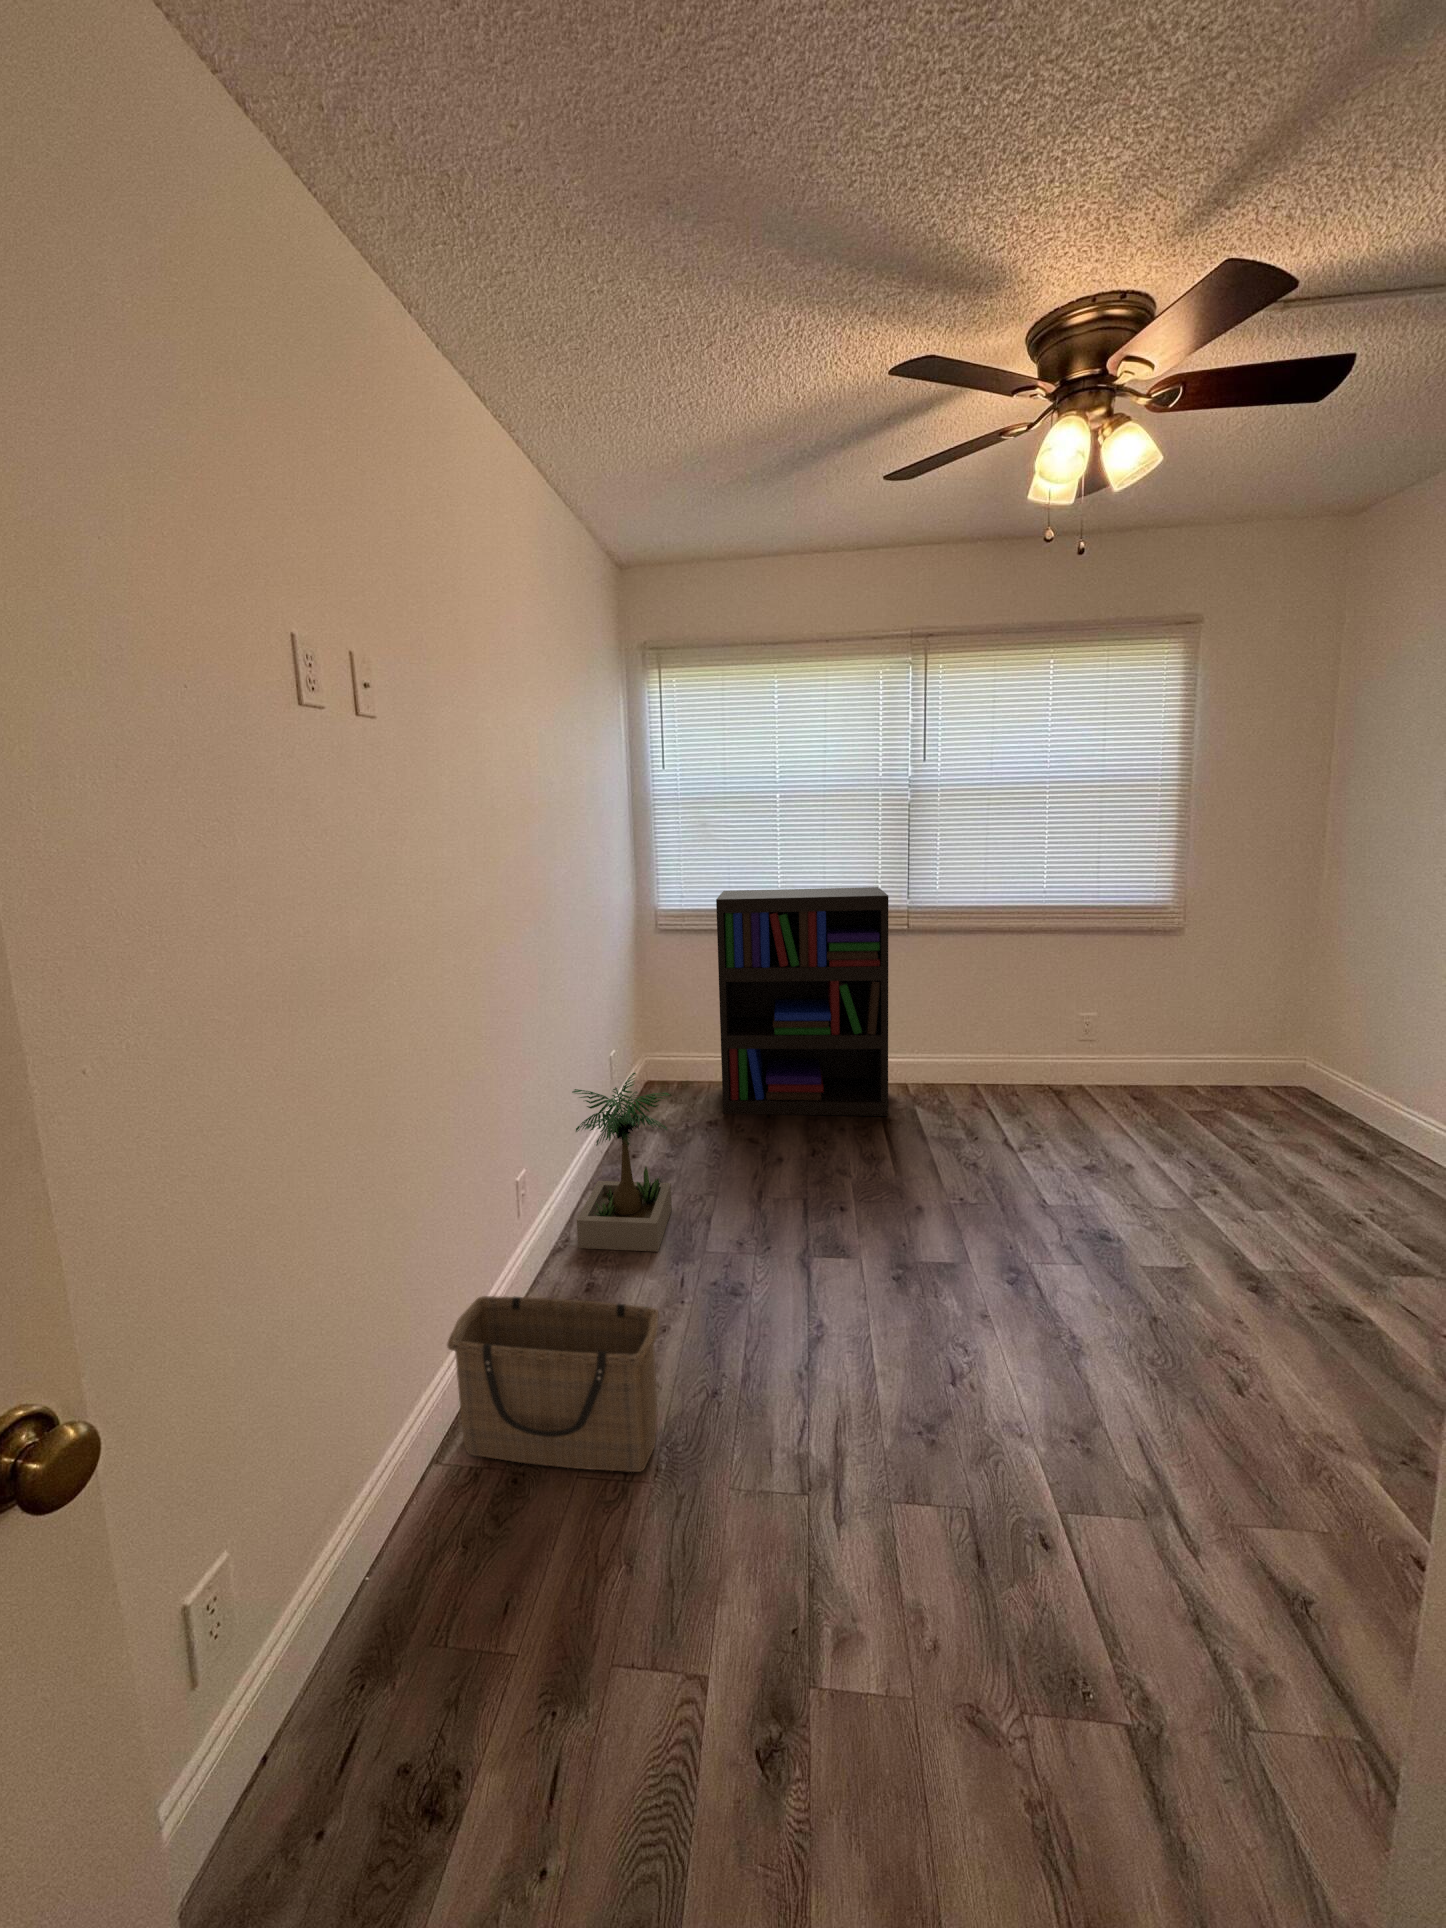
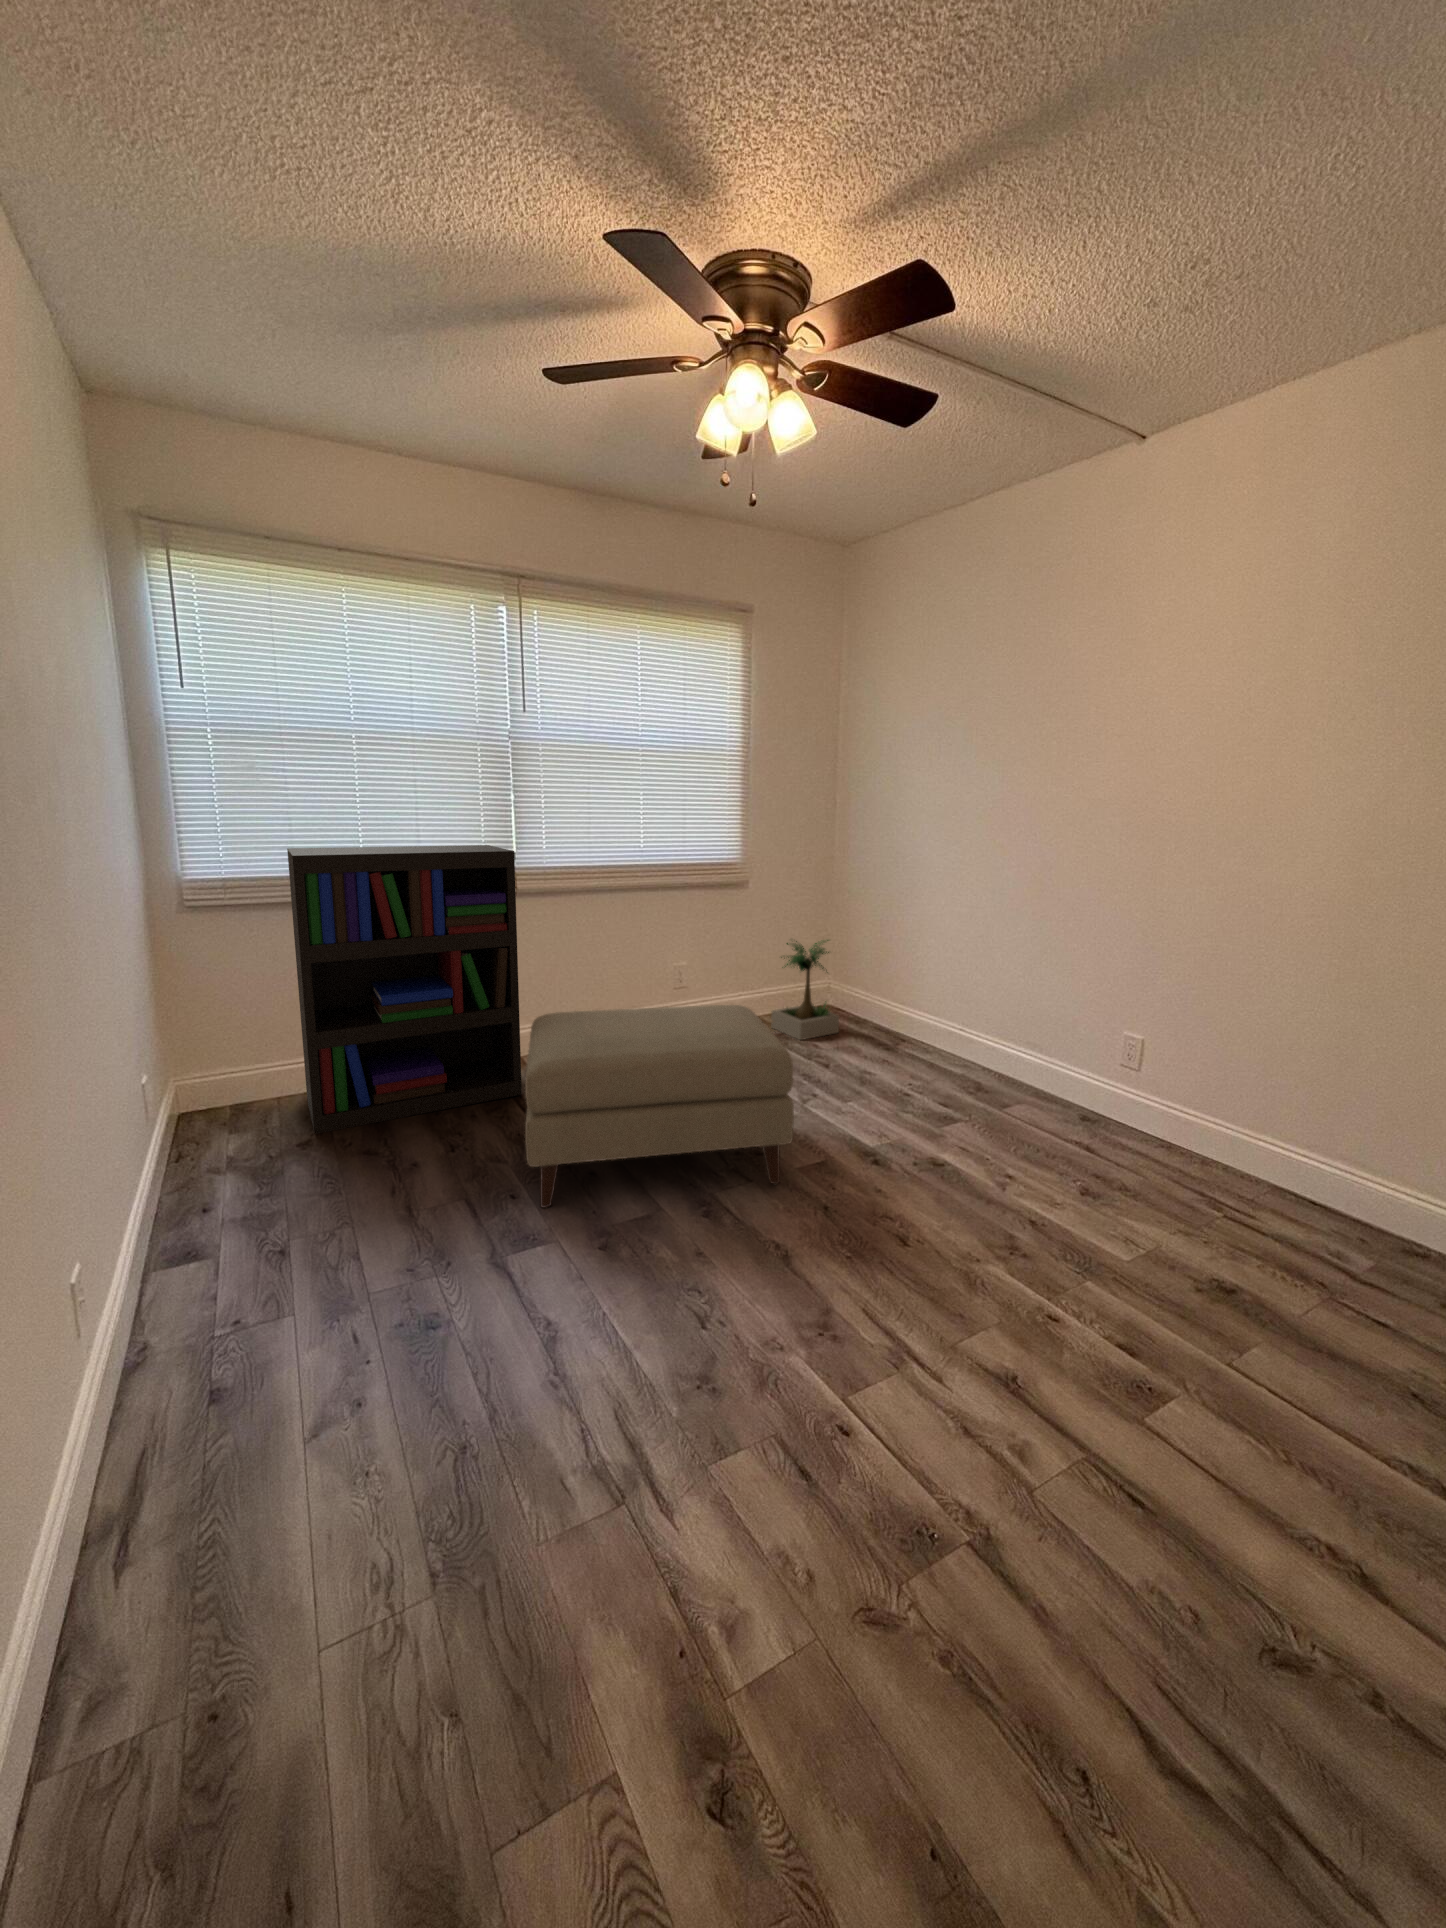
ottoman: none [846,1048,1129,1274] -> present [525,1005,794,1208]
potted plant: present [572,1073,672,1252] -> present [771,940,839,1040]
basket: present [447,1296,659,1472] -> none [26,1377,416,1760]

